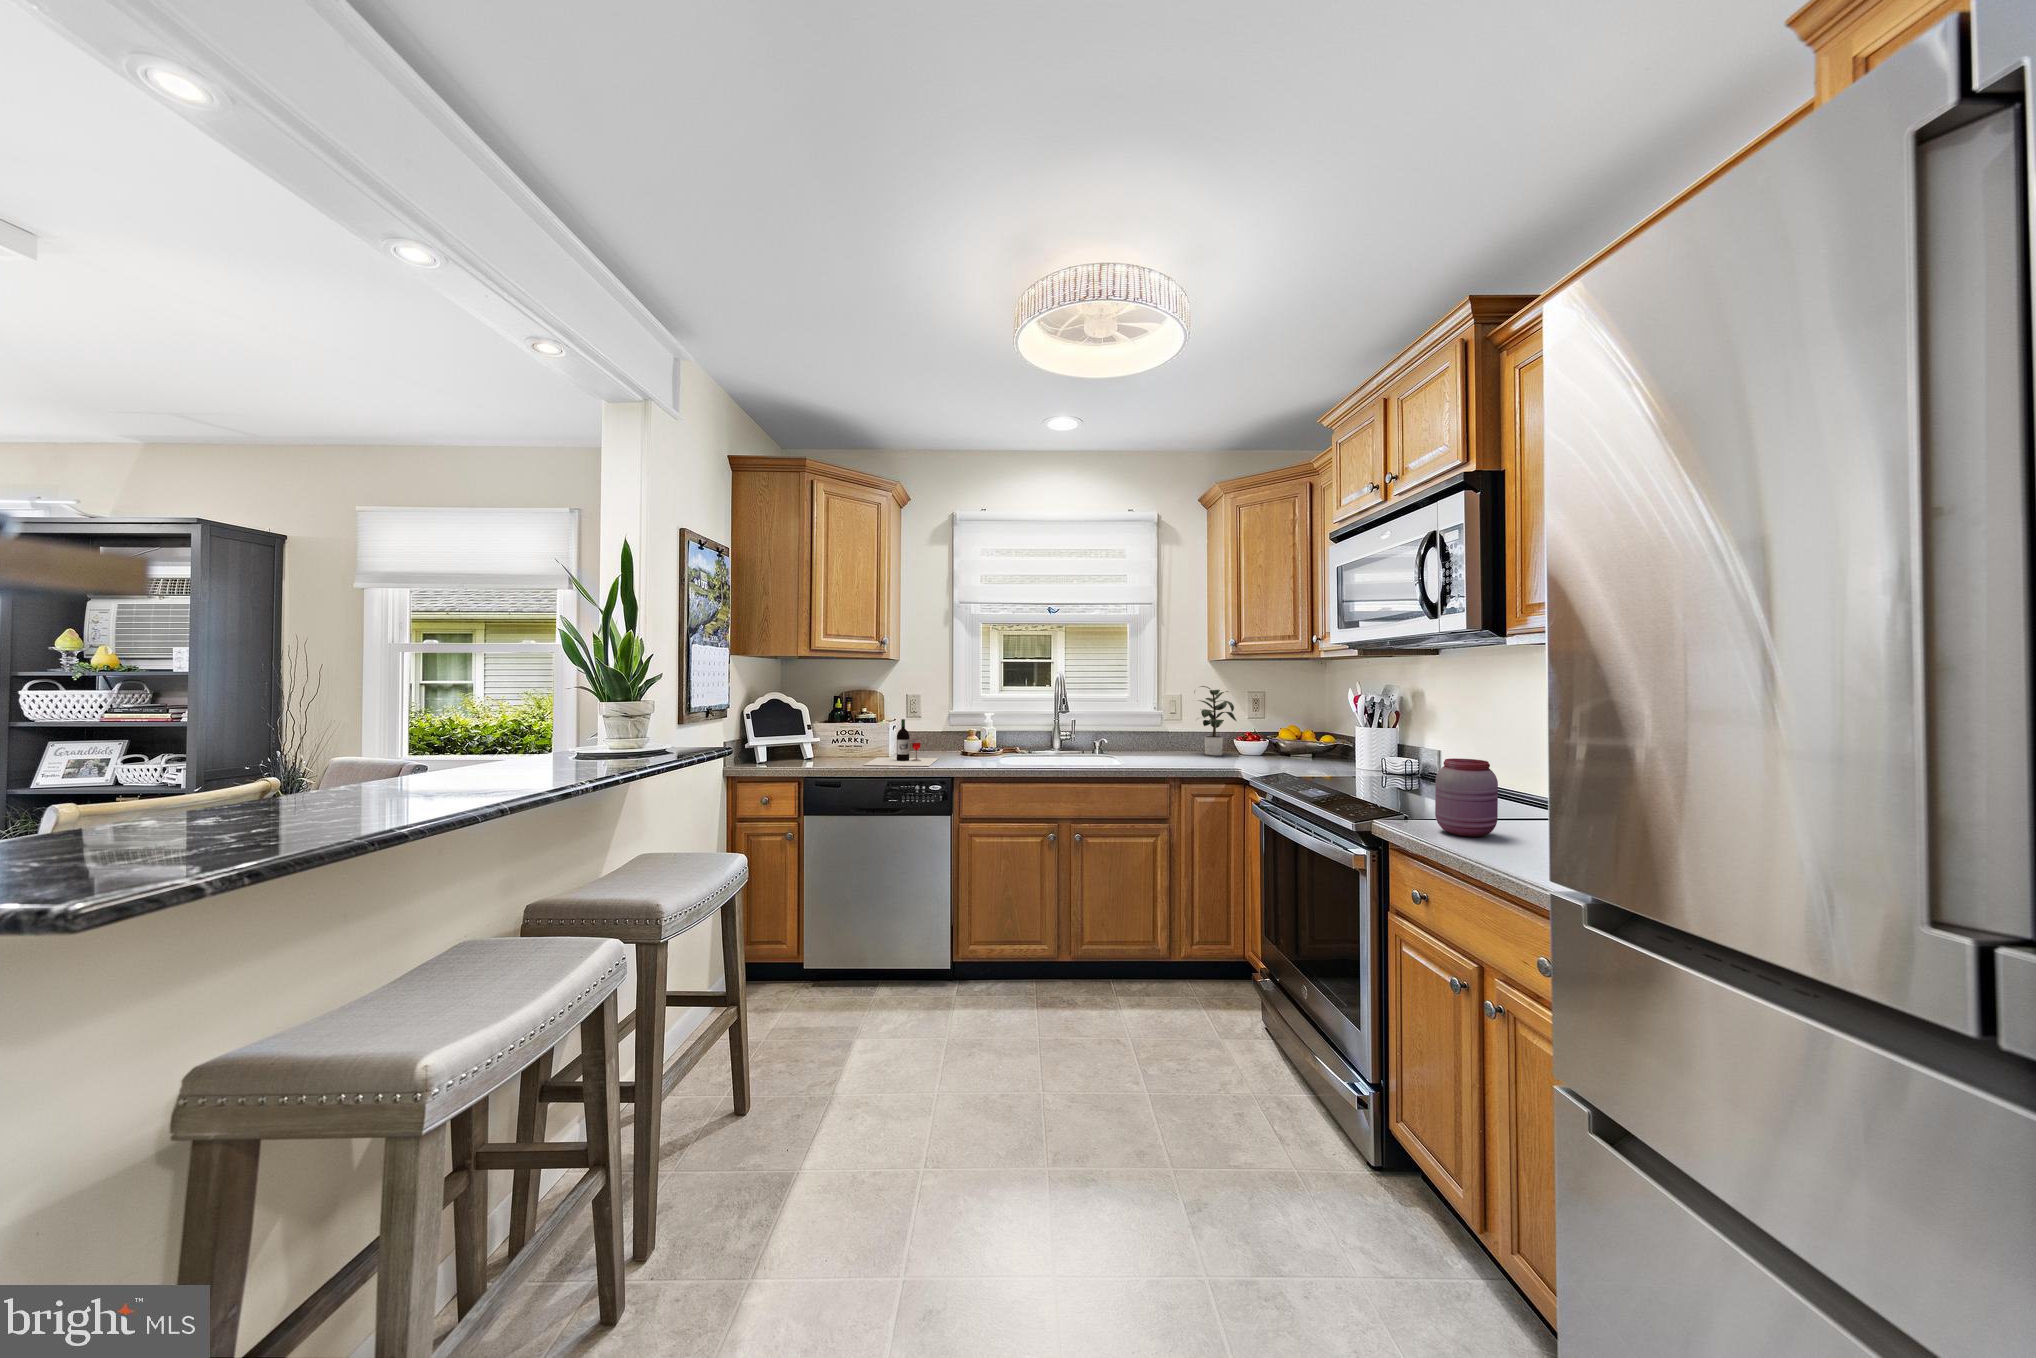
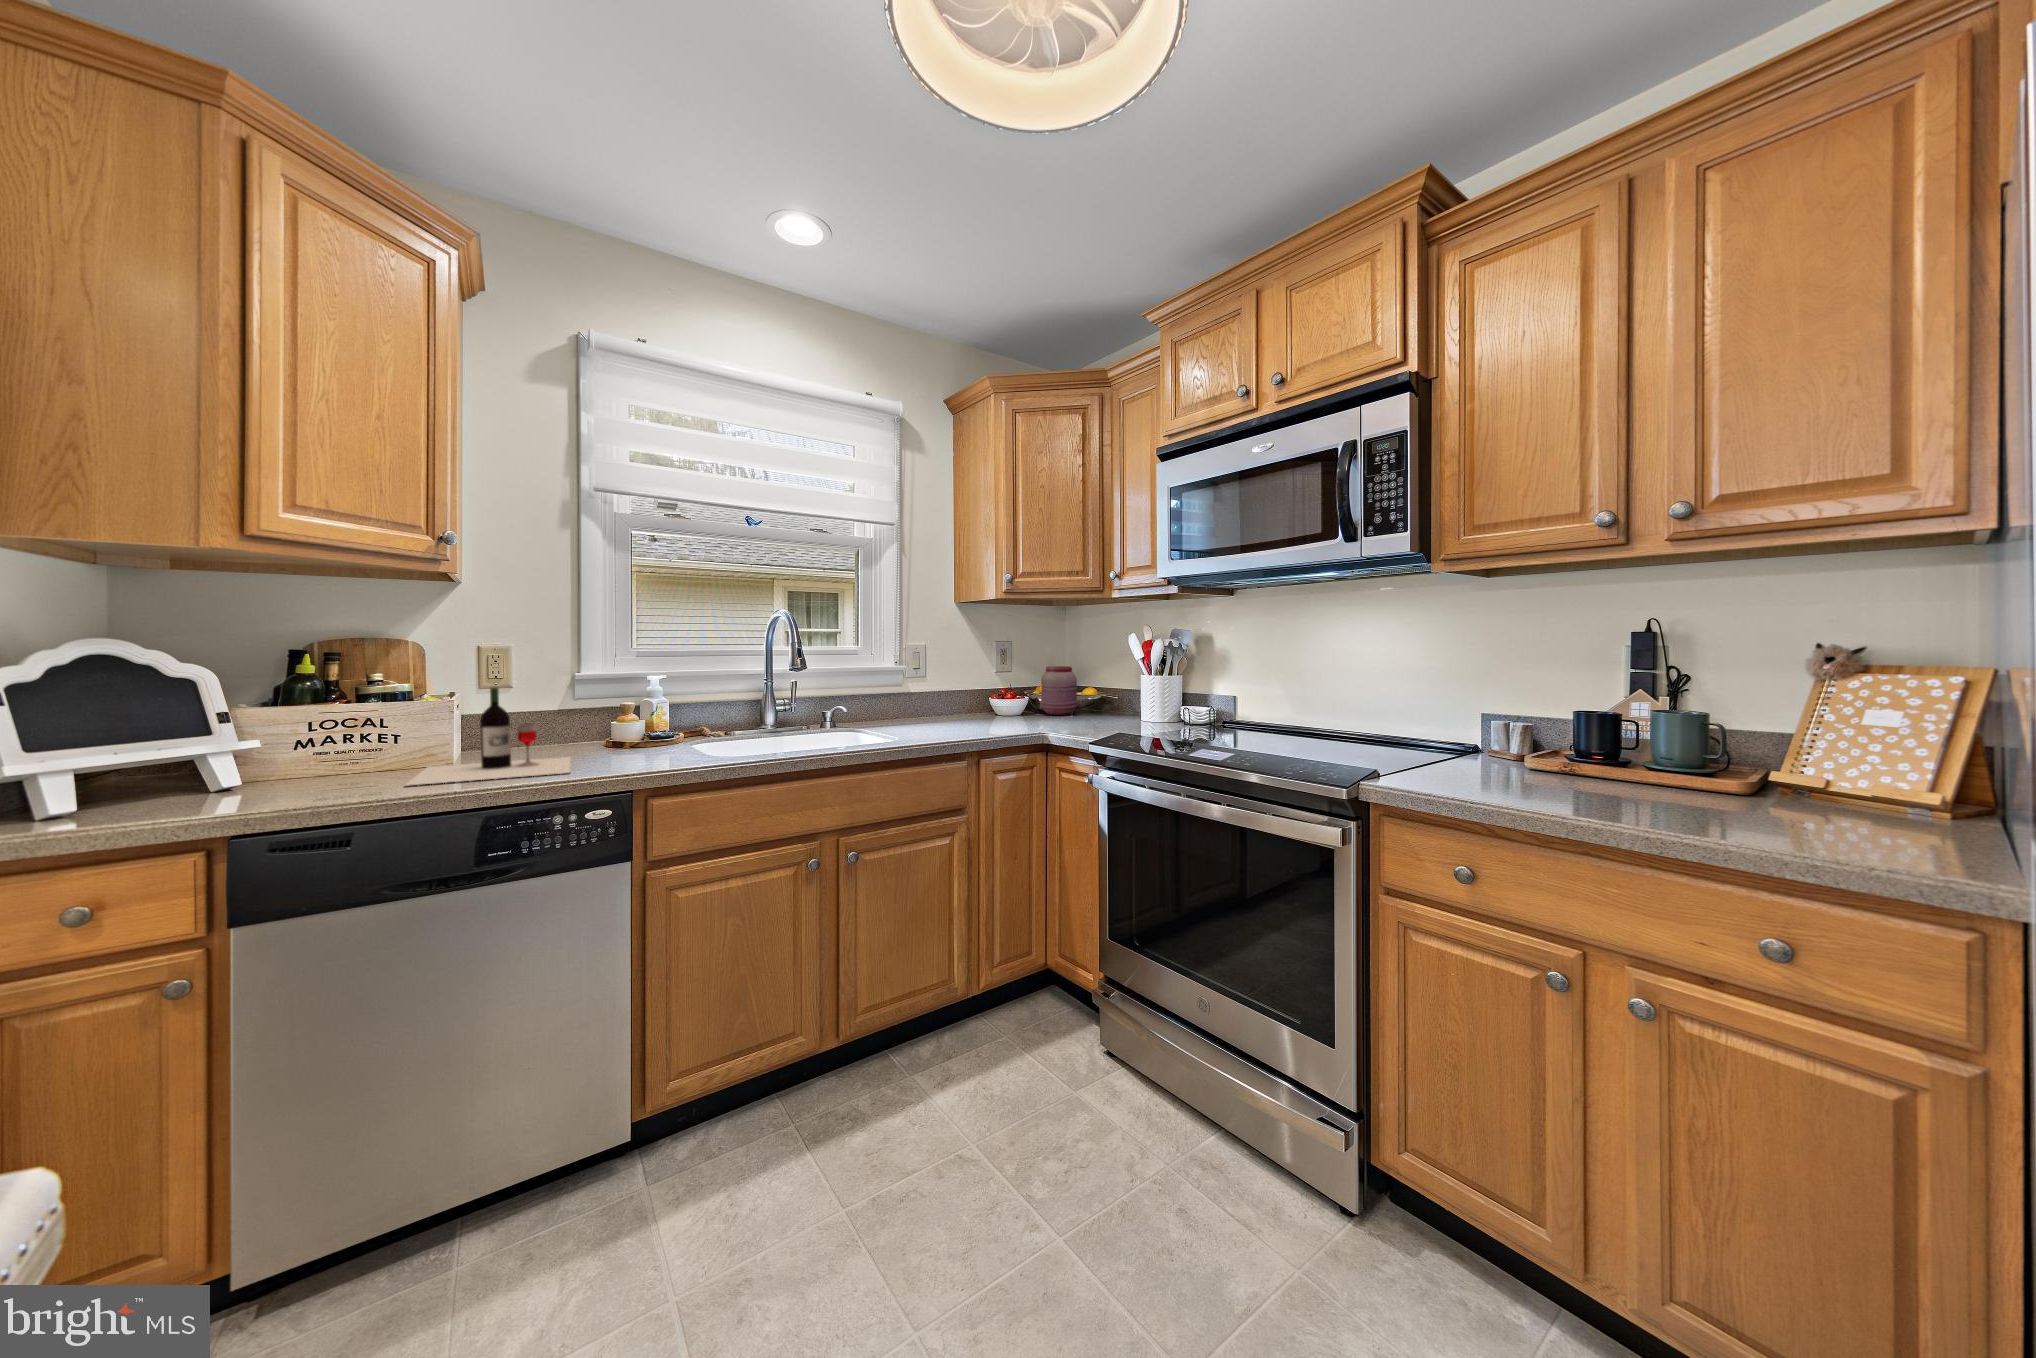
potted plant: present [1194,686,1236,756] -> none [942,630,1018,721]
jar: present [1435,758,1498,837] -> present [1041,666,1077,715]

